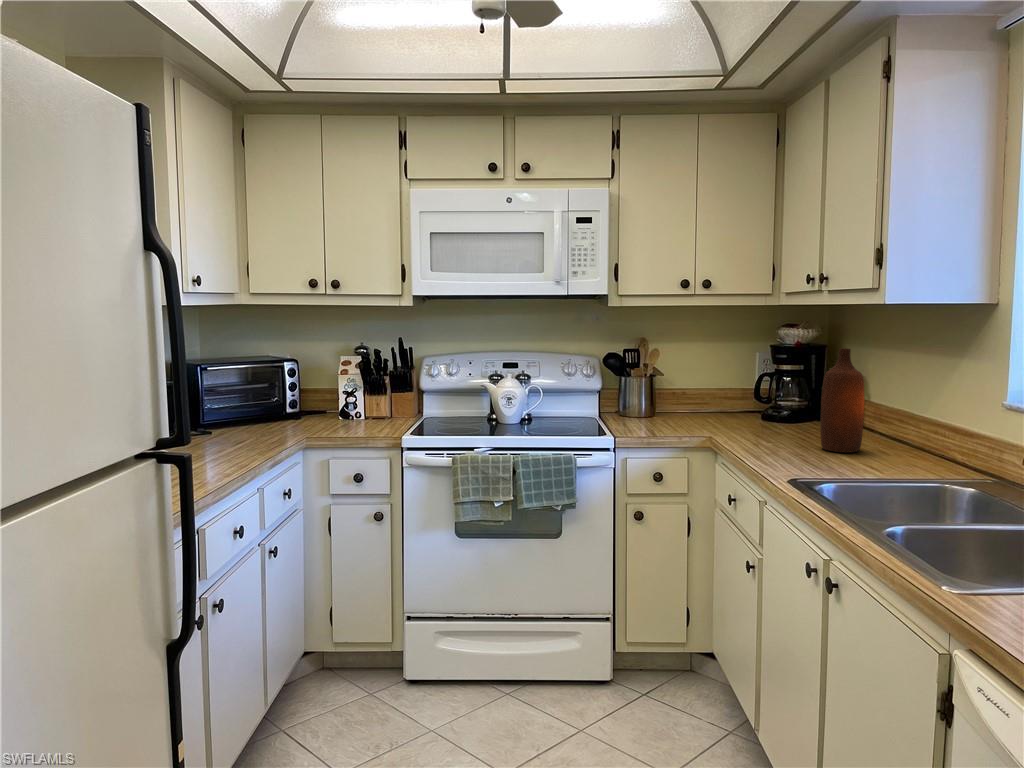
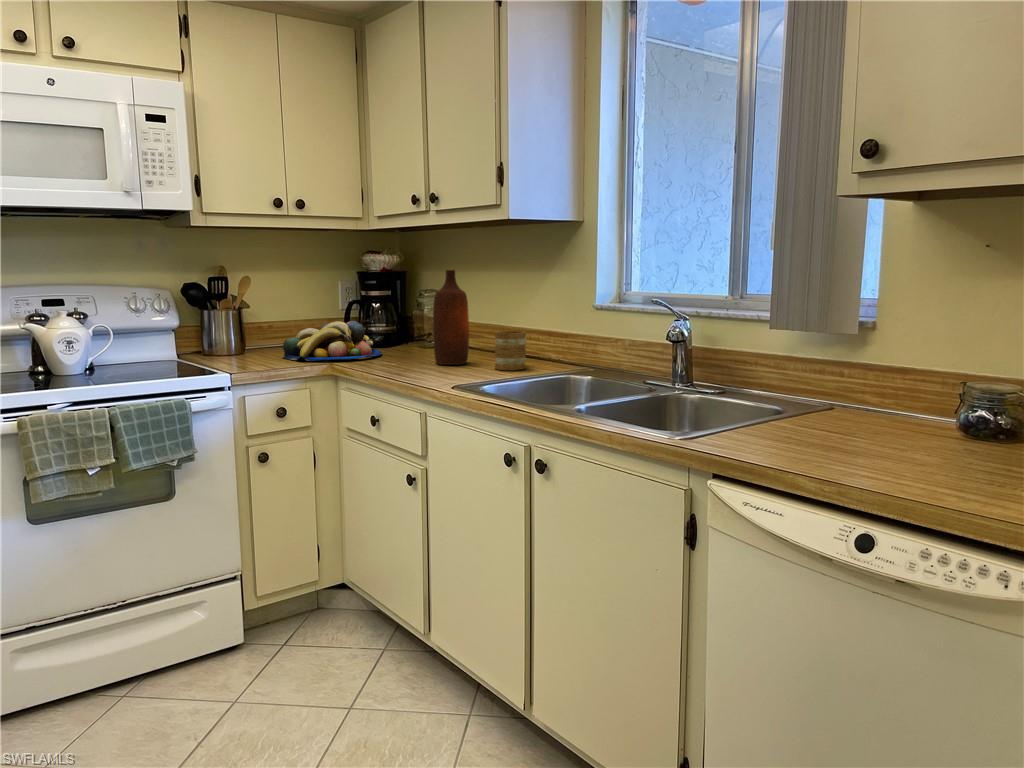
fruit bowl: none [676,394,776,434] -> present [283,321,382,361]
mug: none [886,420,936,468] -> present [495,331,526,370]

